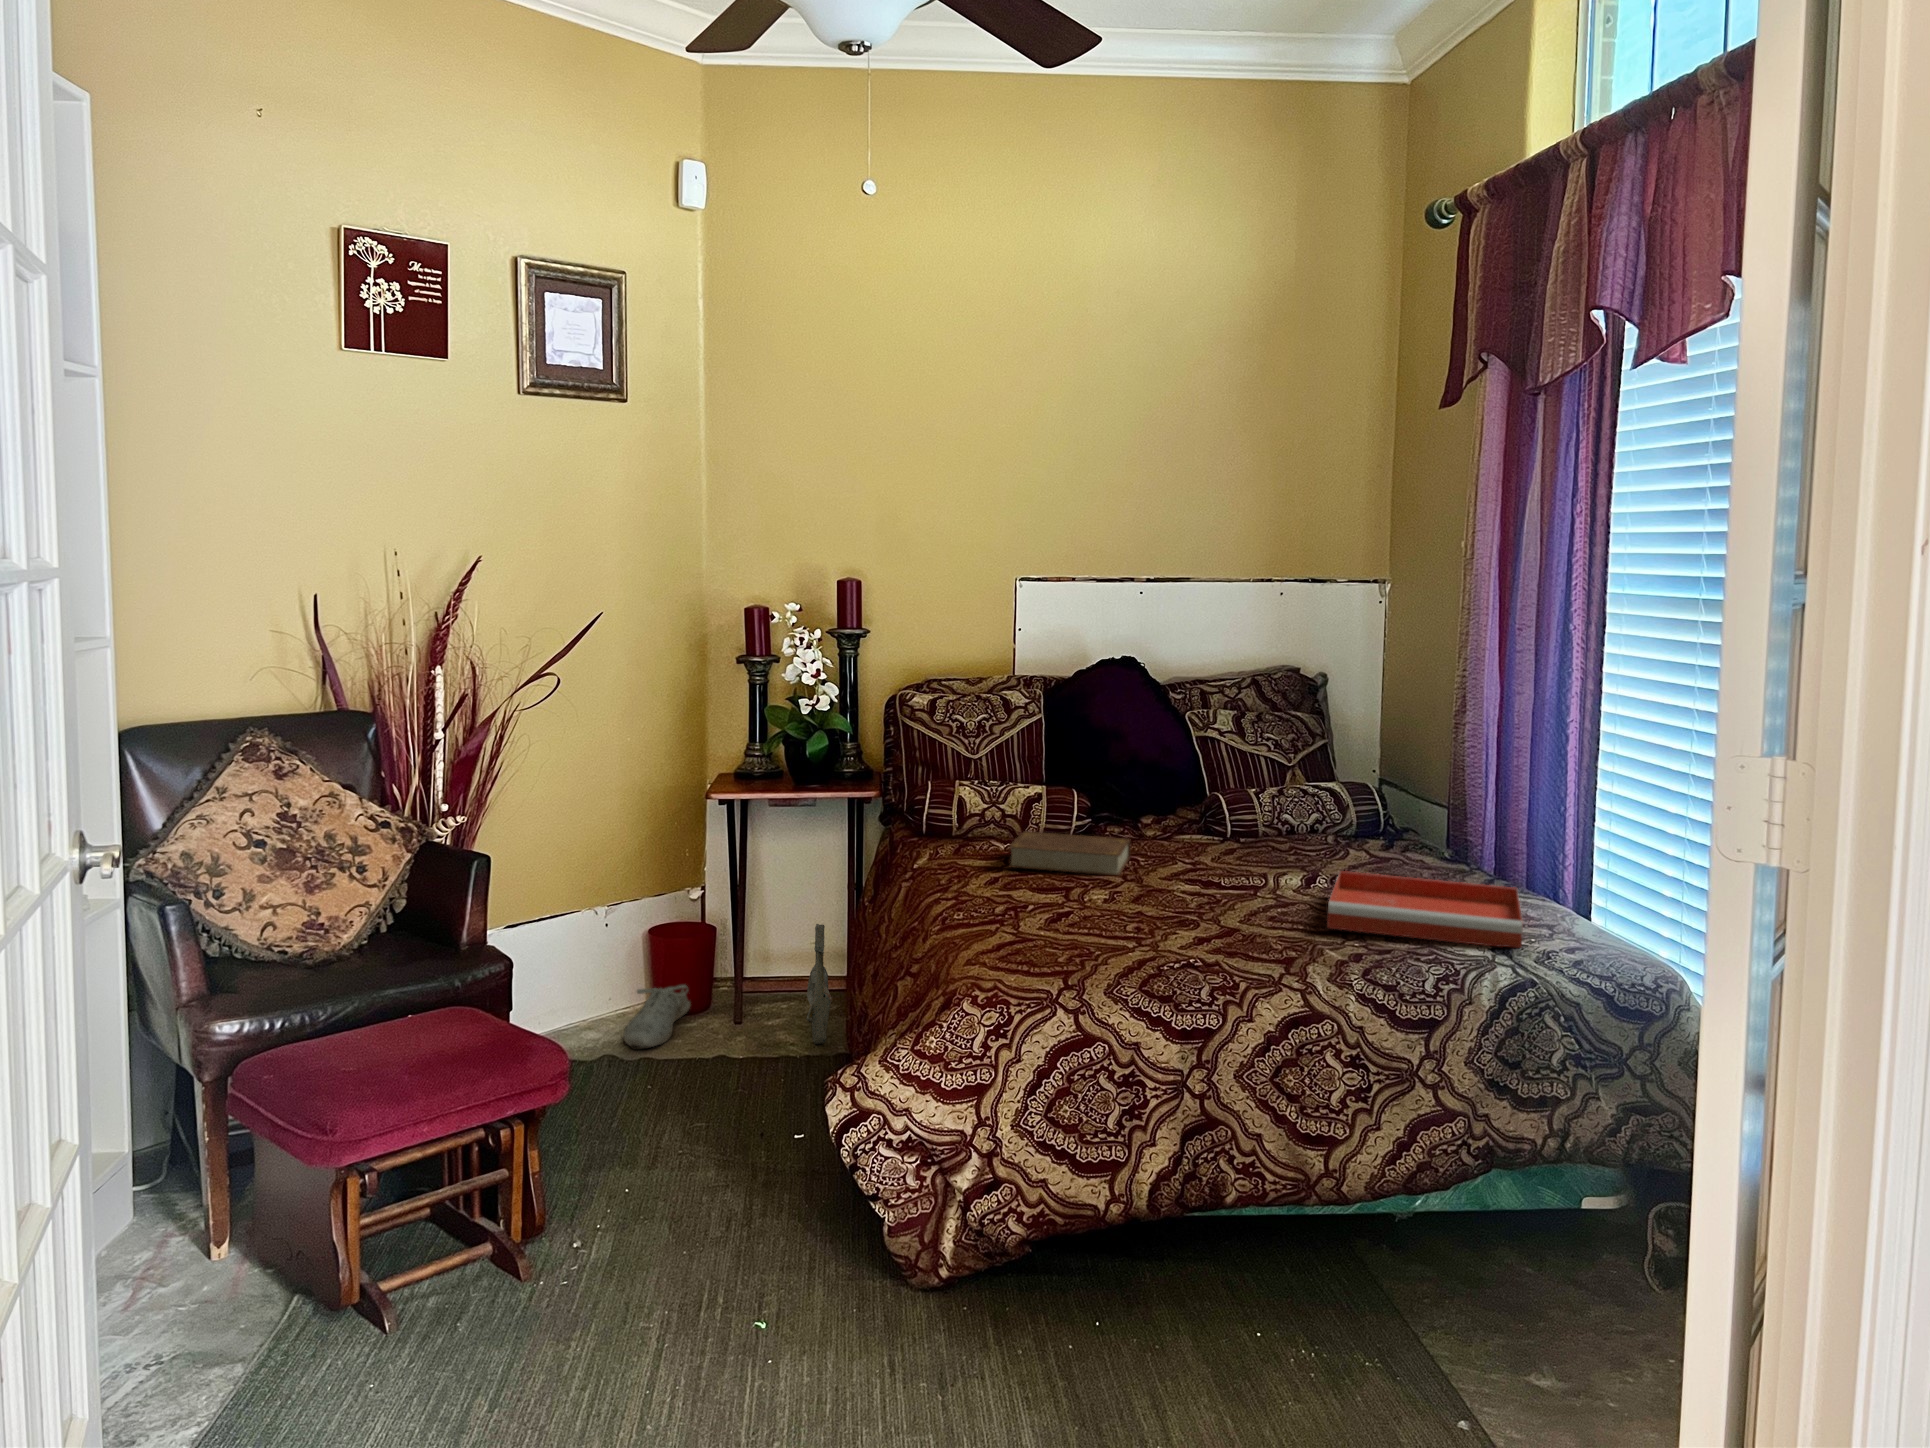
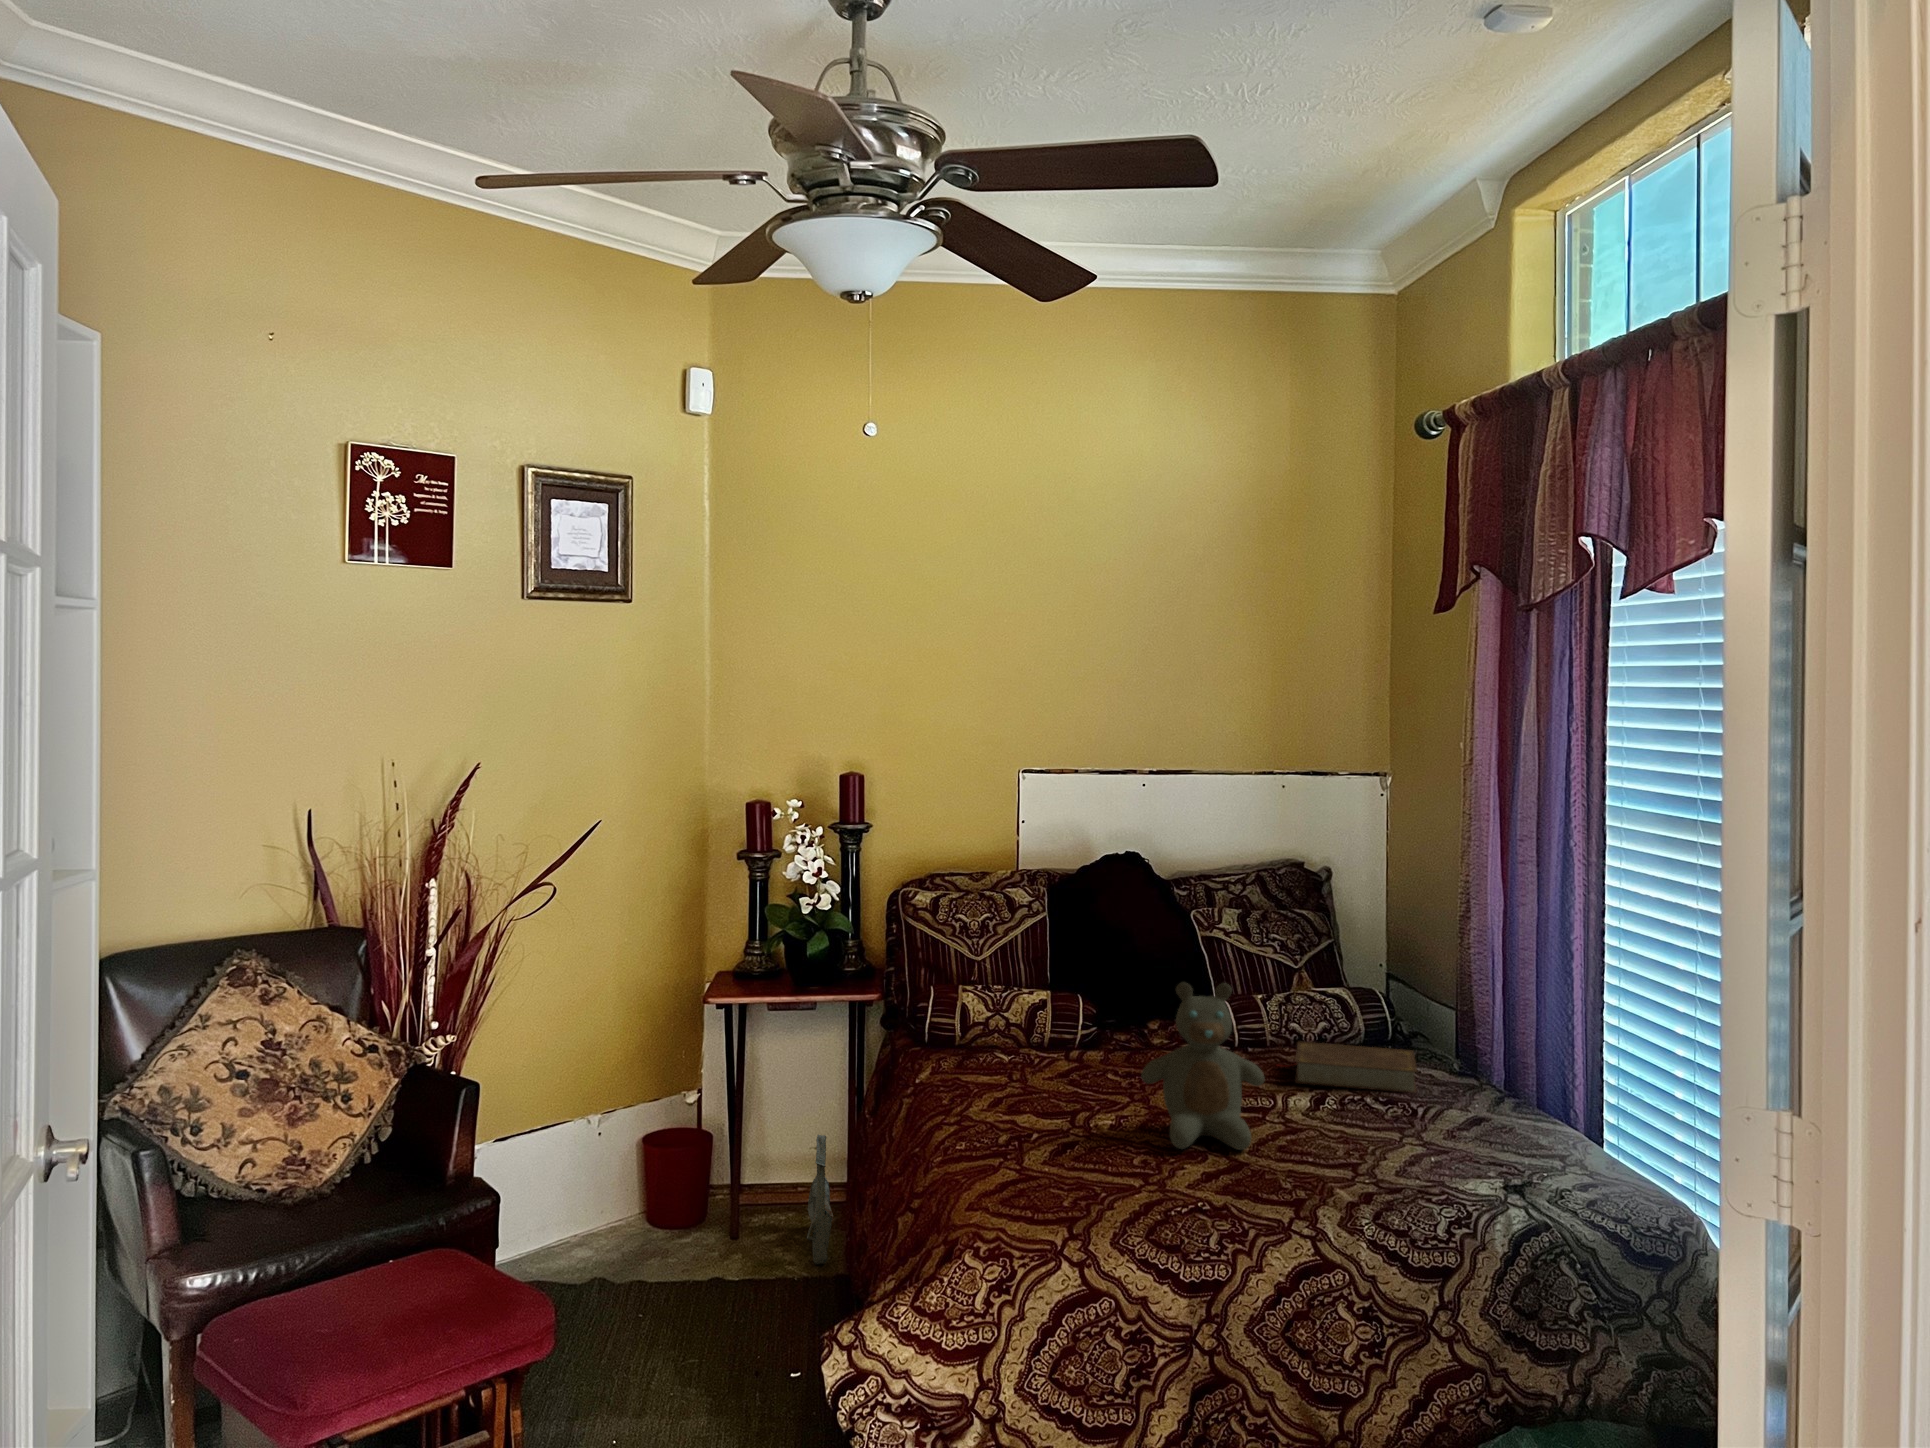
teddy bear: none [1134,761,1256,920] -> present [1141,983,1264,1150]
book: present [1009,831,1131,876] -> present [1278,1042,1417,1093]
tray: present [1327,871,1523,948] -> none [1337,1093,1534,1186]
shoe: present [622,985,691,1050] -> none [607,1187,686,1274]

